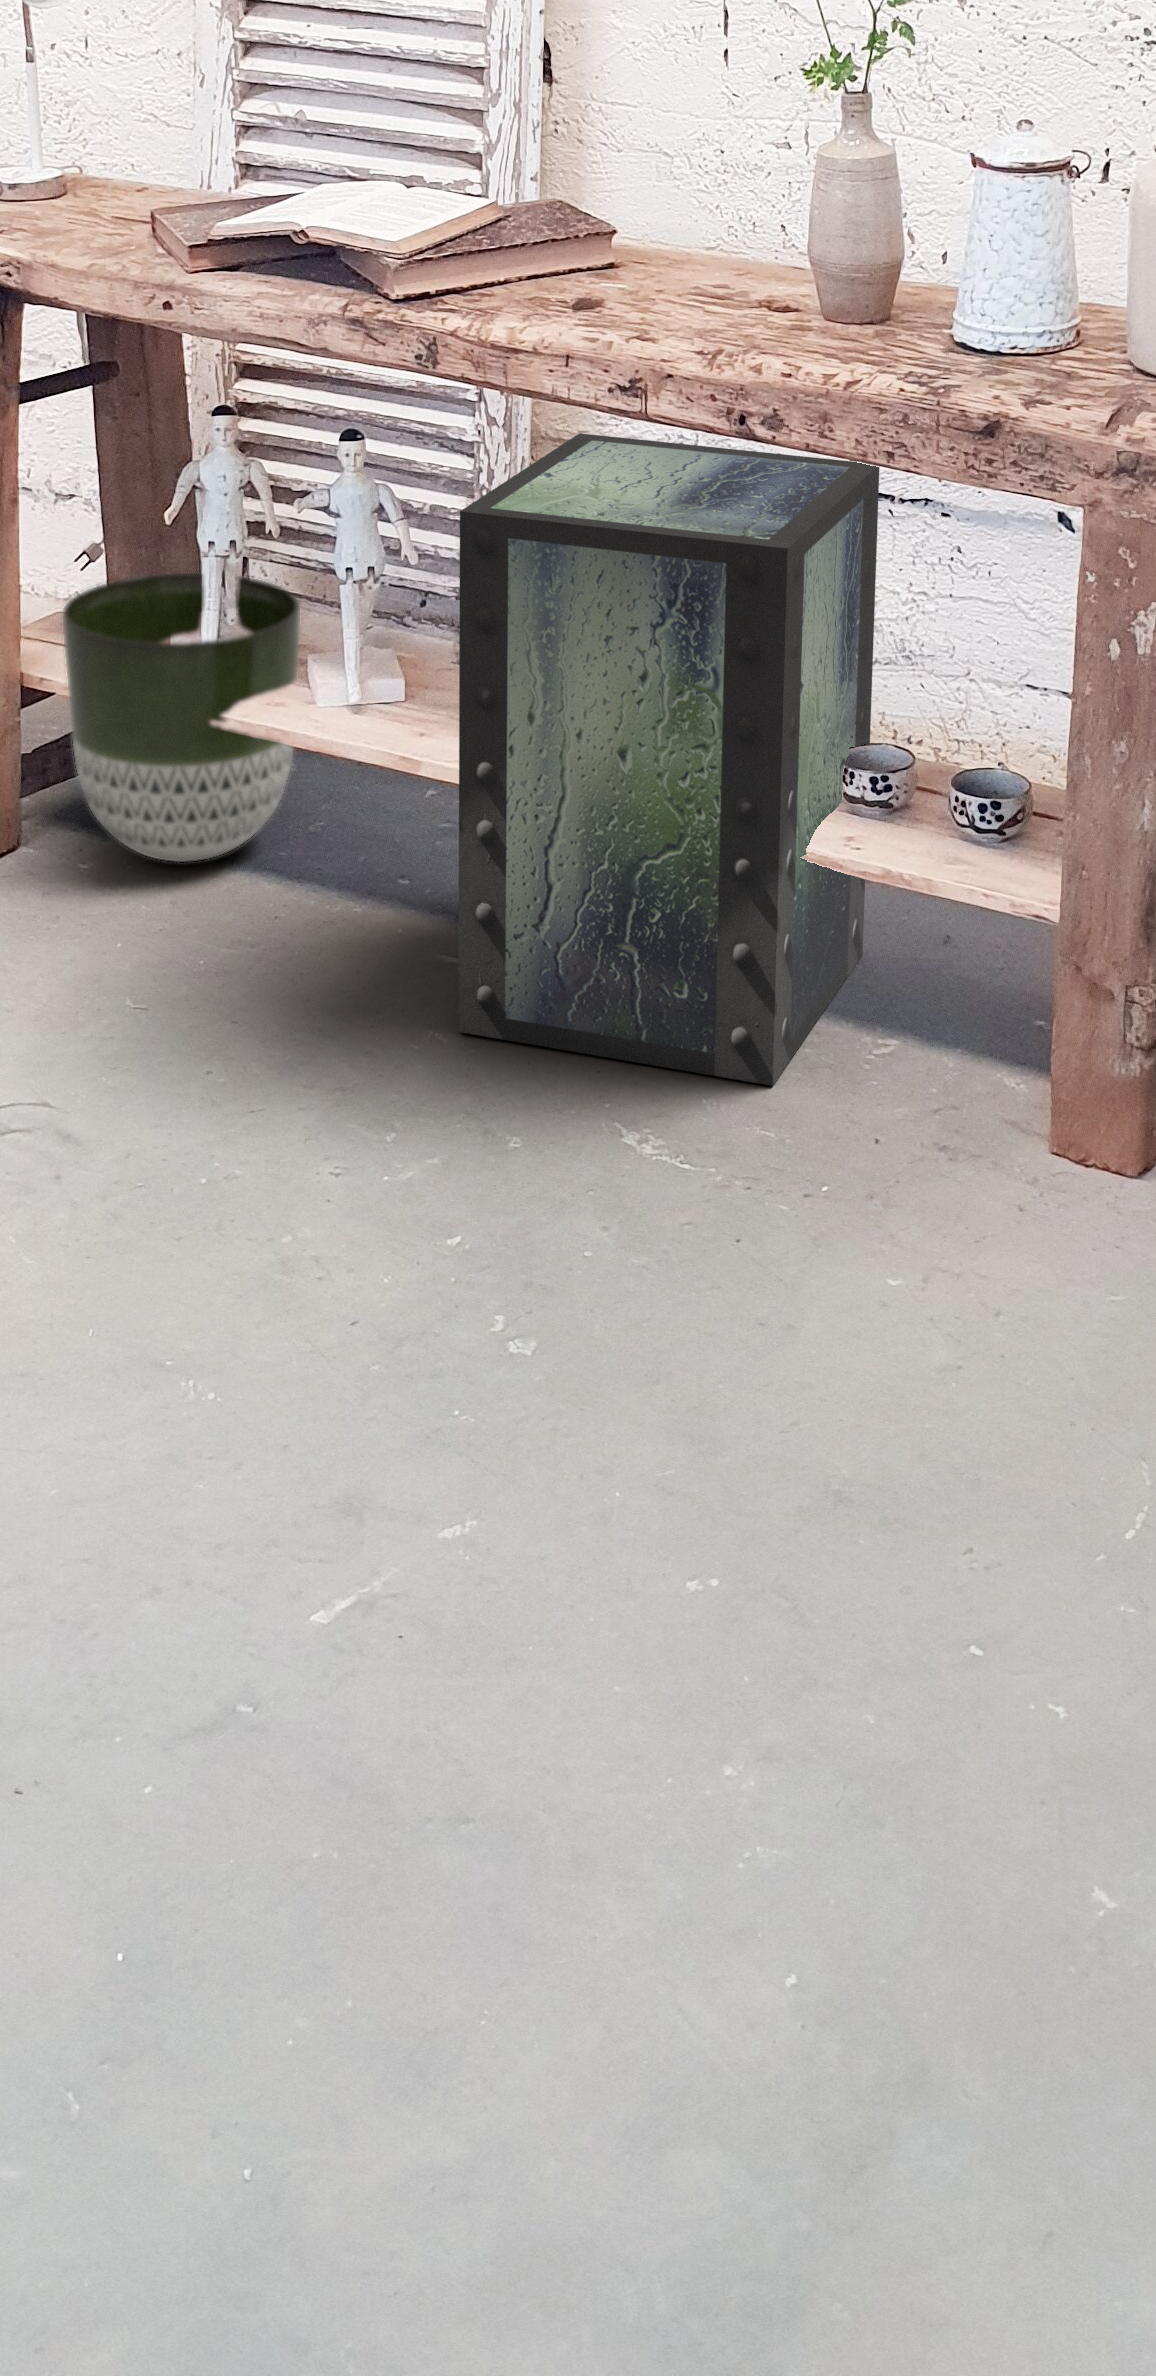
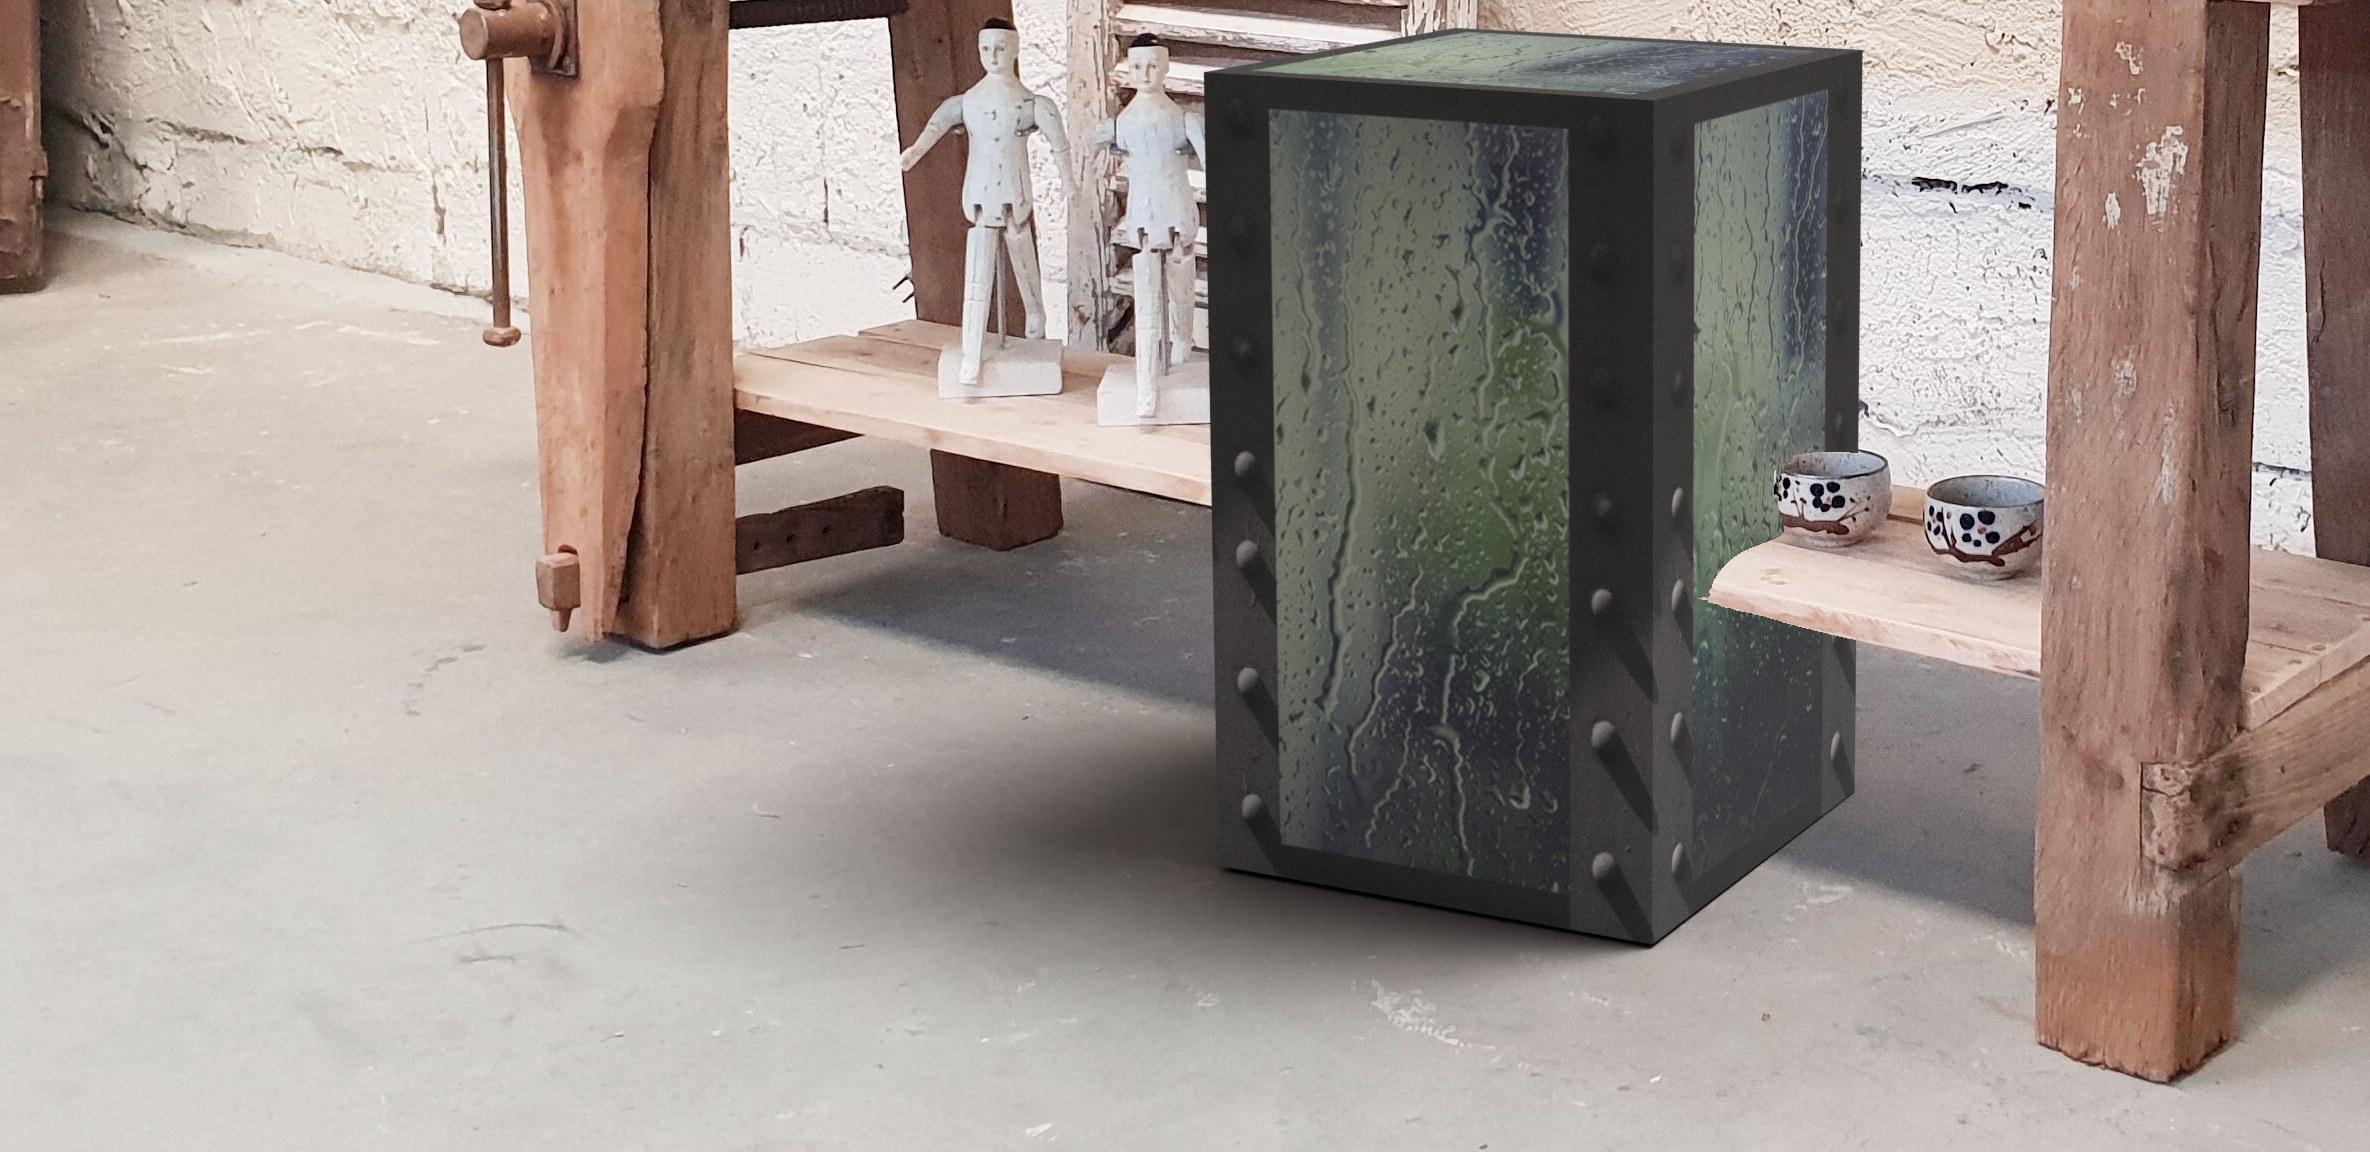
planter: present [63,573,300,862] -> none [782,278,1116,662]

